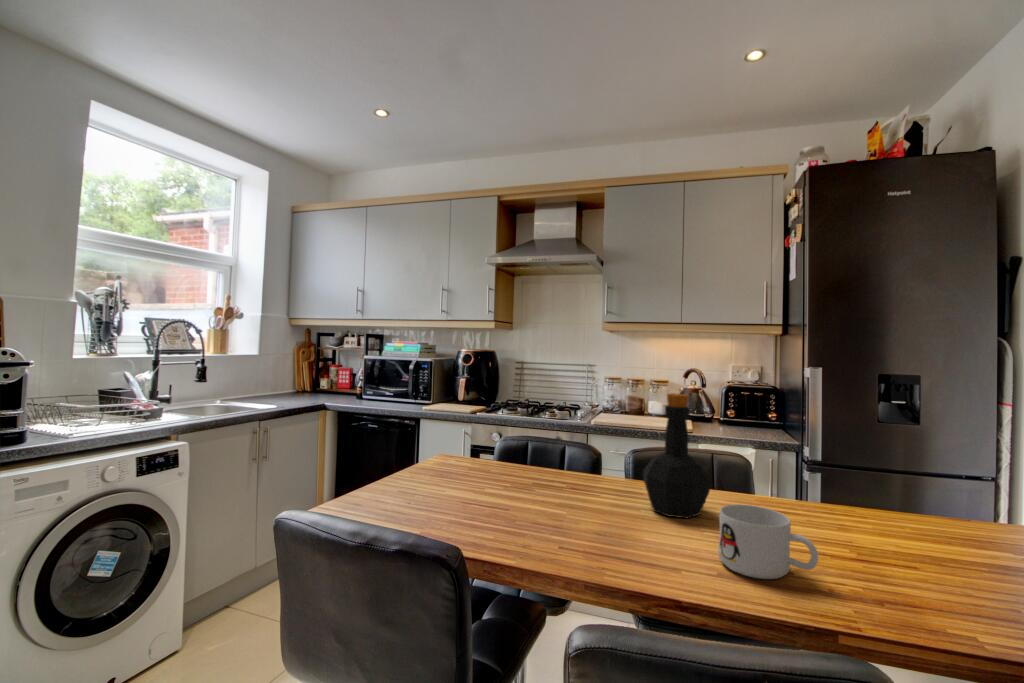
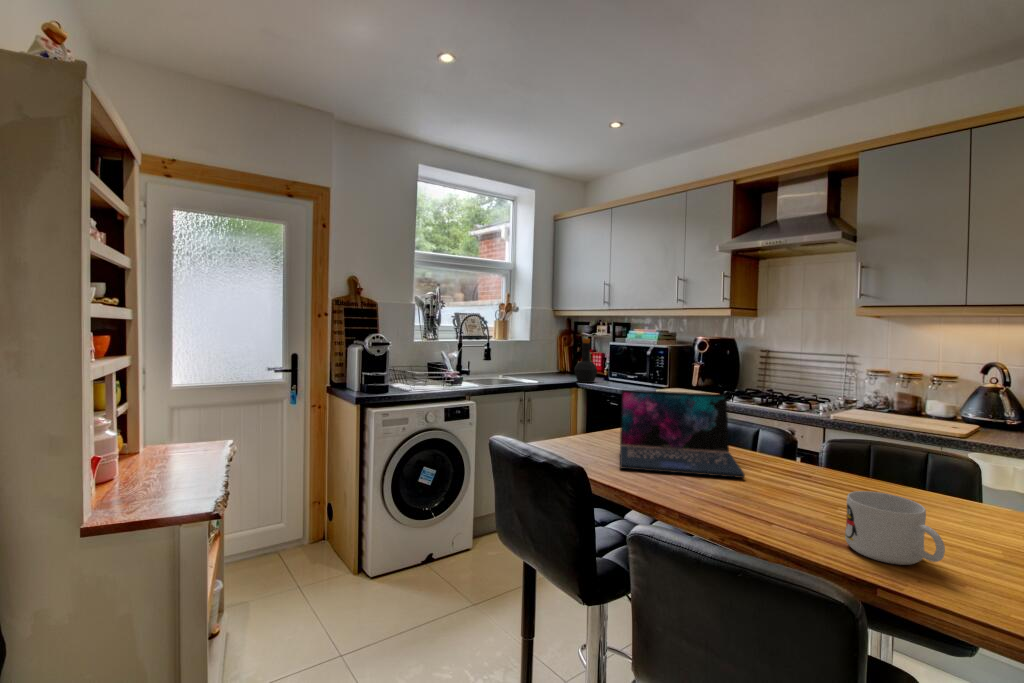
bottle: present [643,393,710,518] -> present [575,339,597,383]
laptop: none [429,411,579,515] -> present [620,390,745,478]

